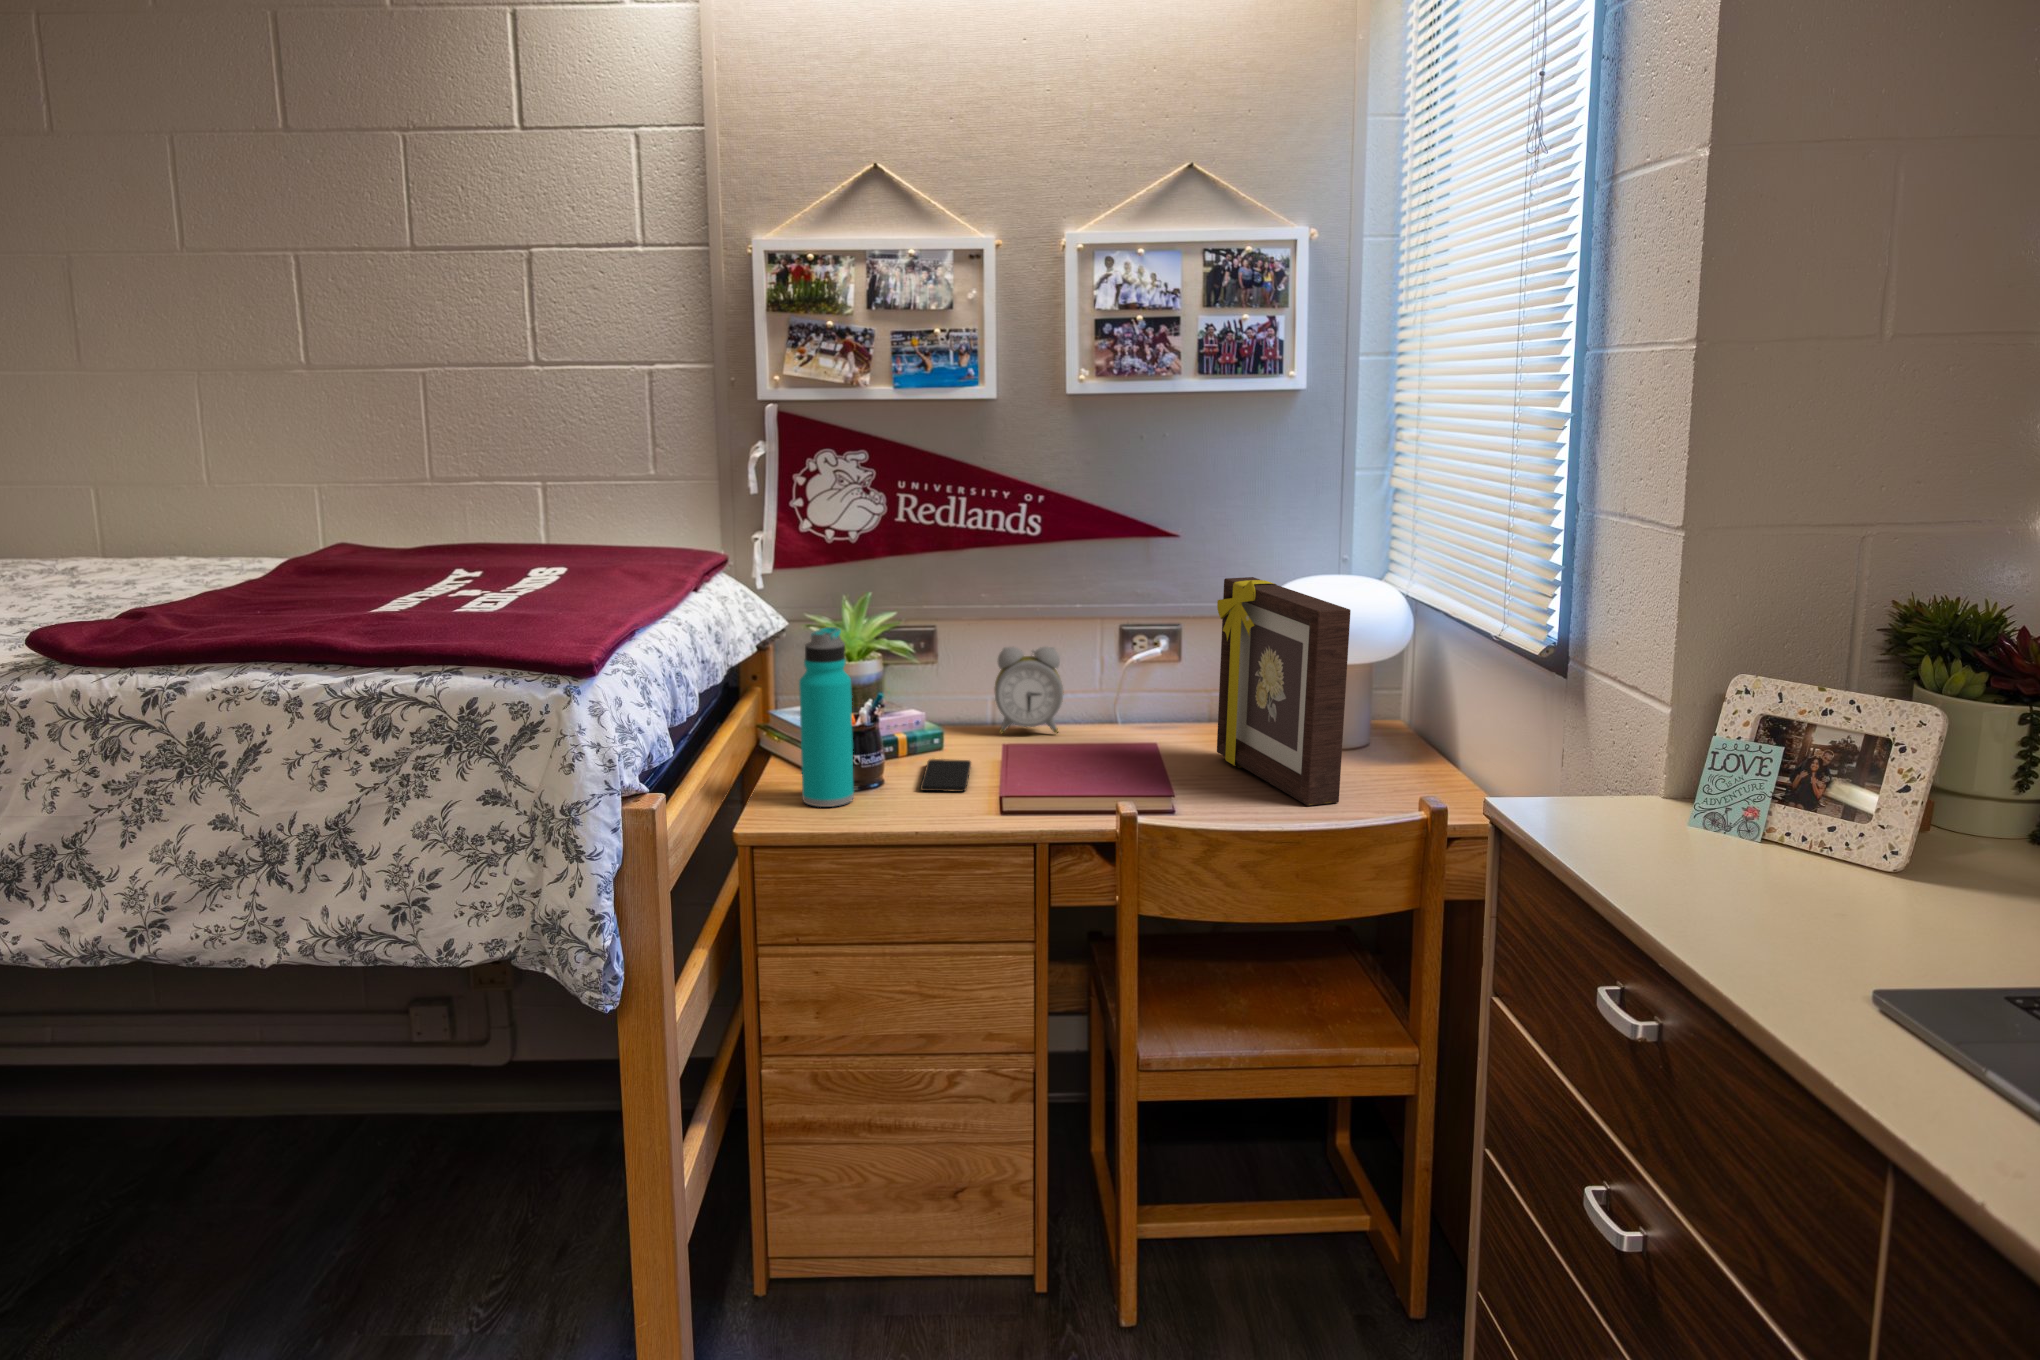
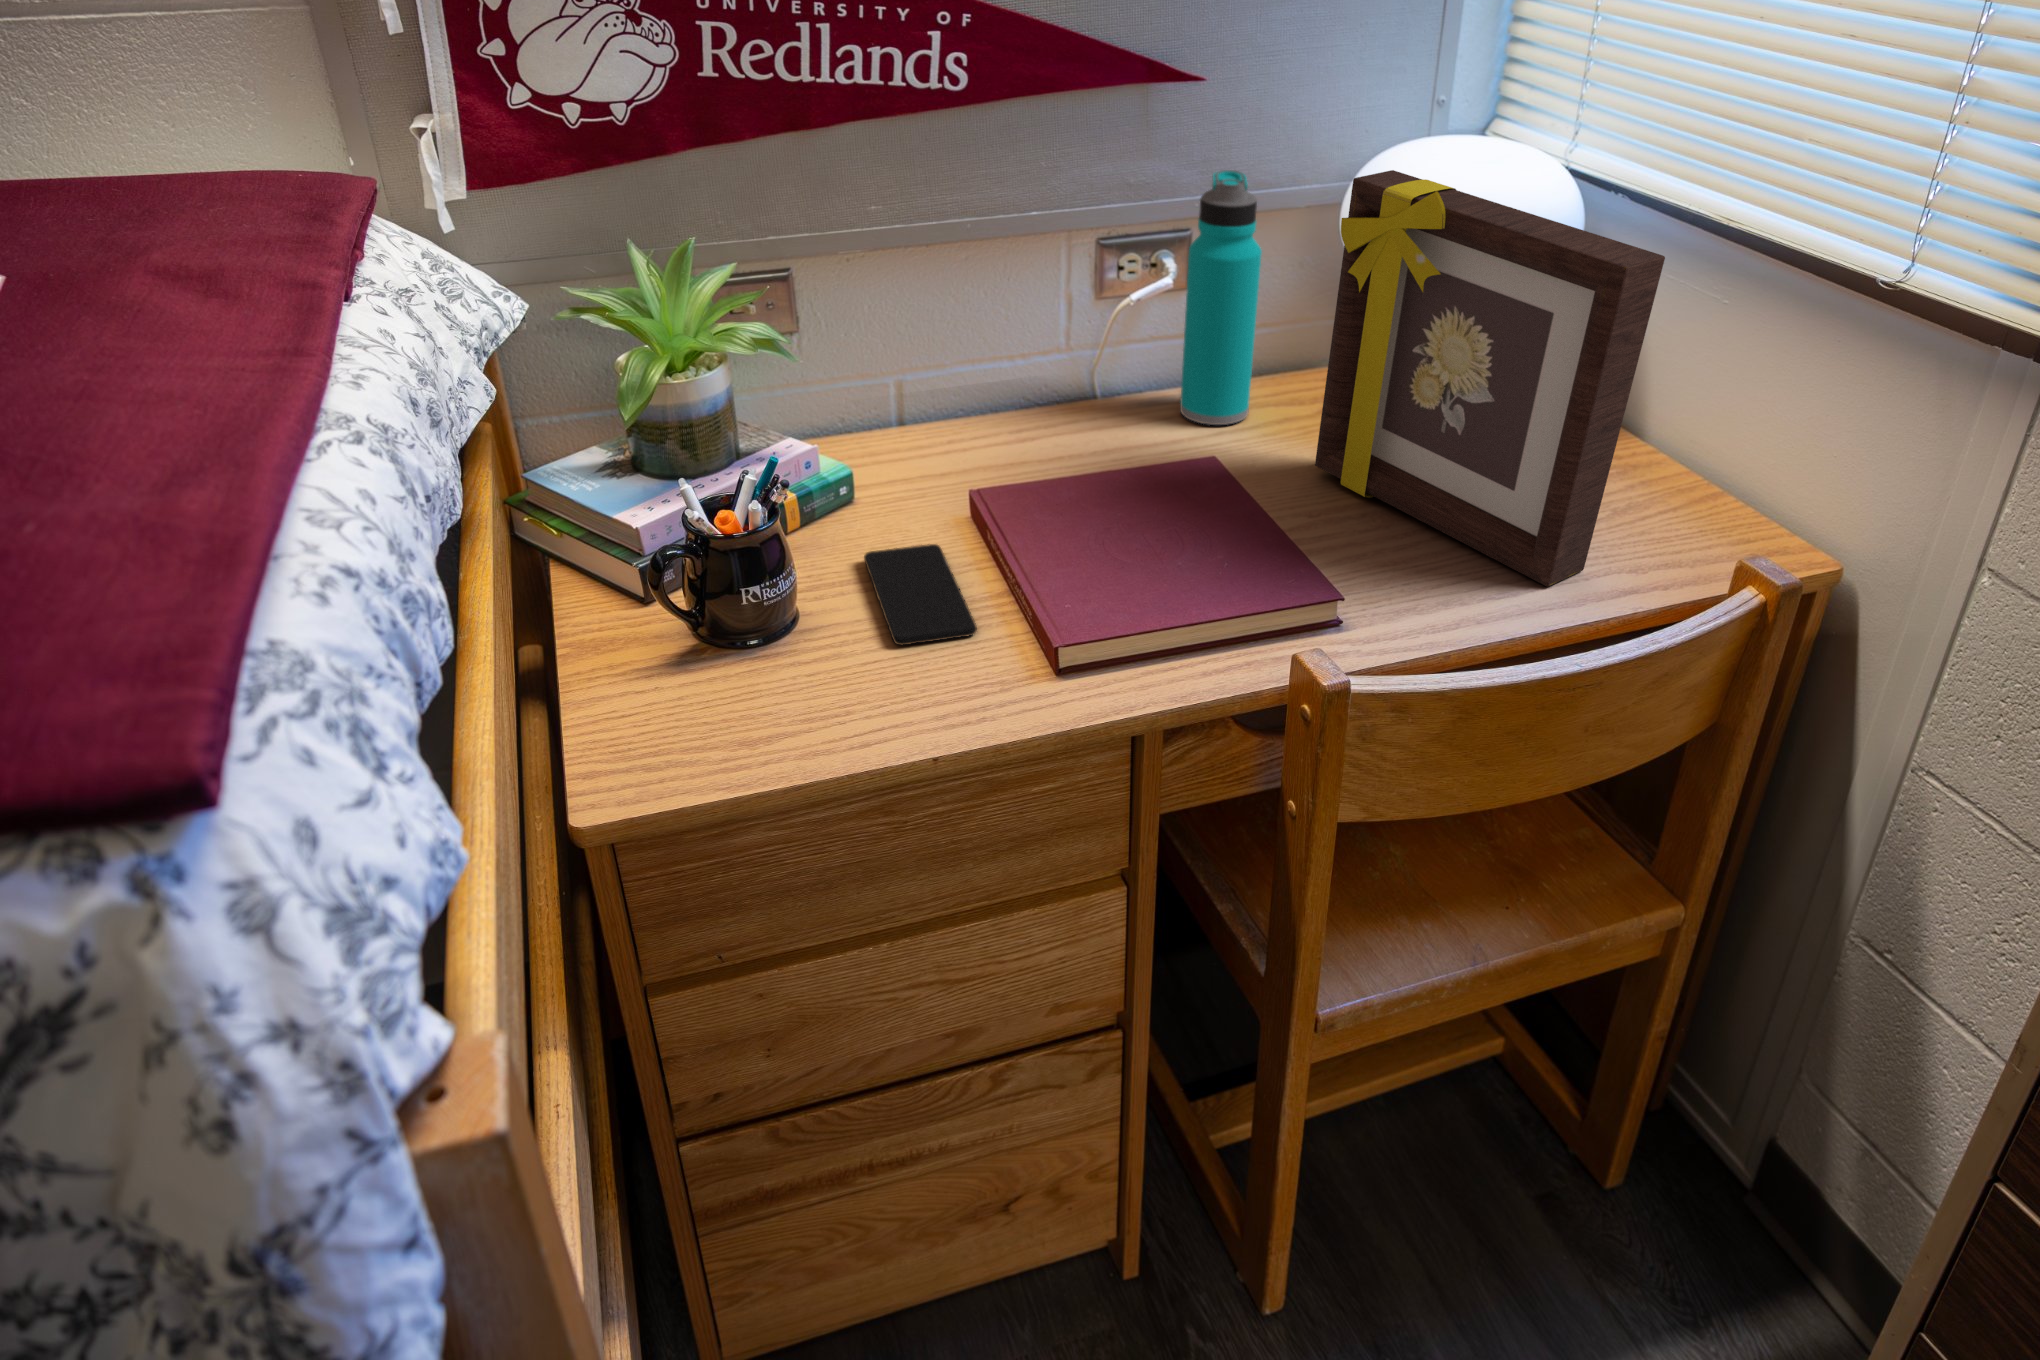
water bottle: present [799,627,854,807] -> present [1180,170,1262,425]
alarm clock: present [995,647,1063,734] -> none [917,299,1039,456]

